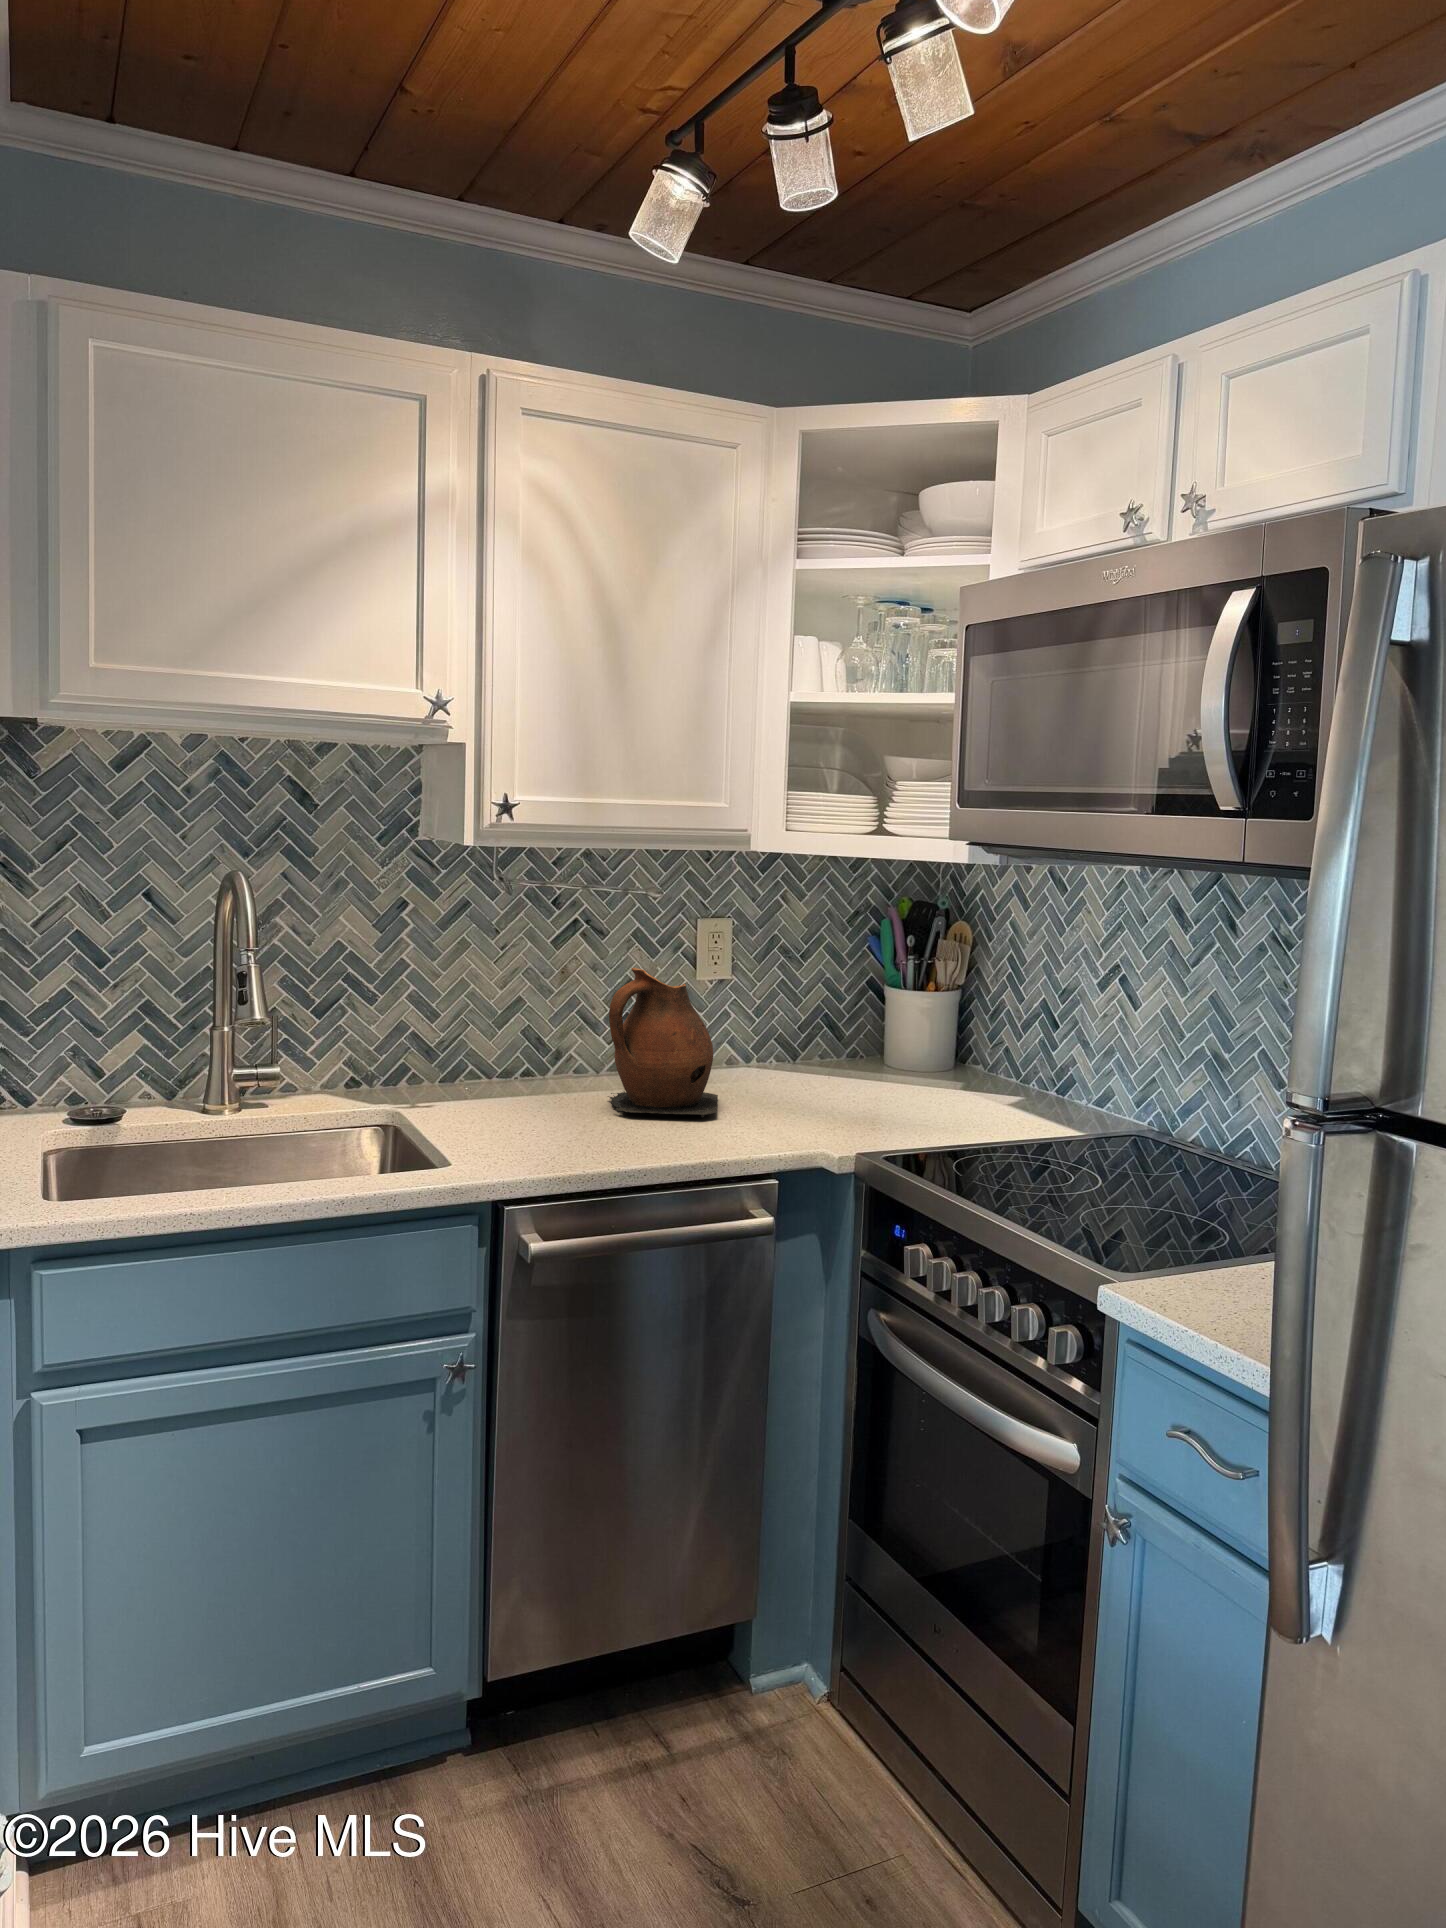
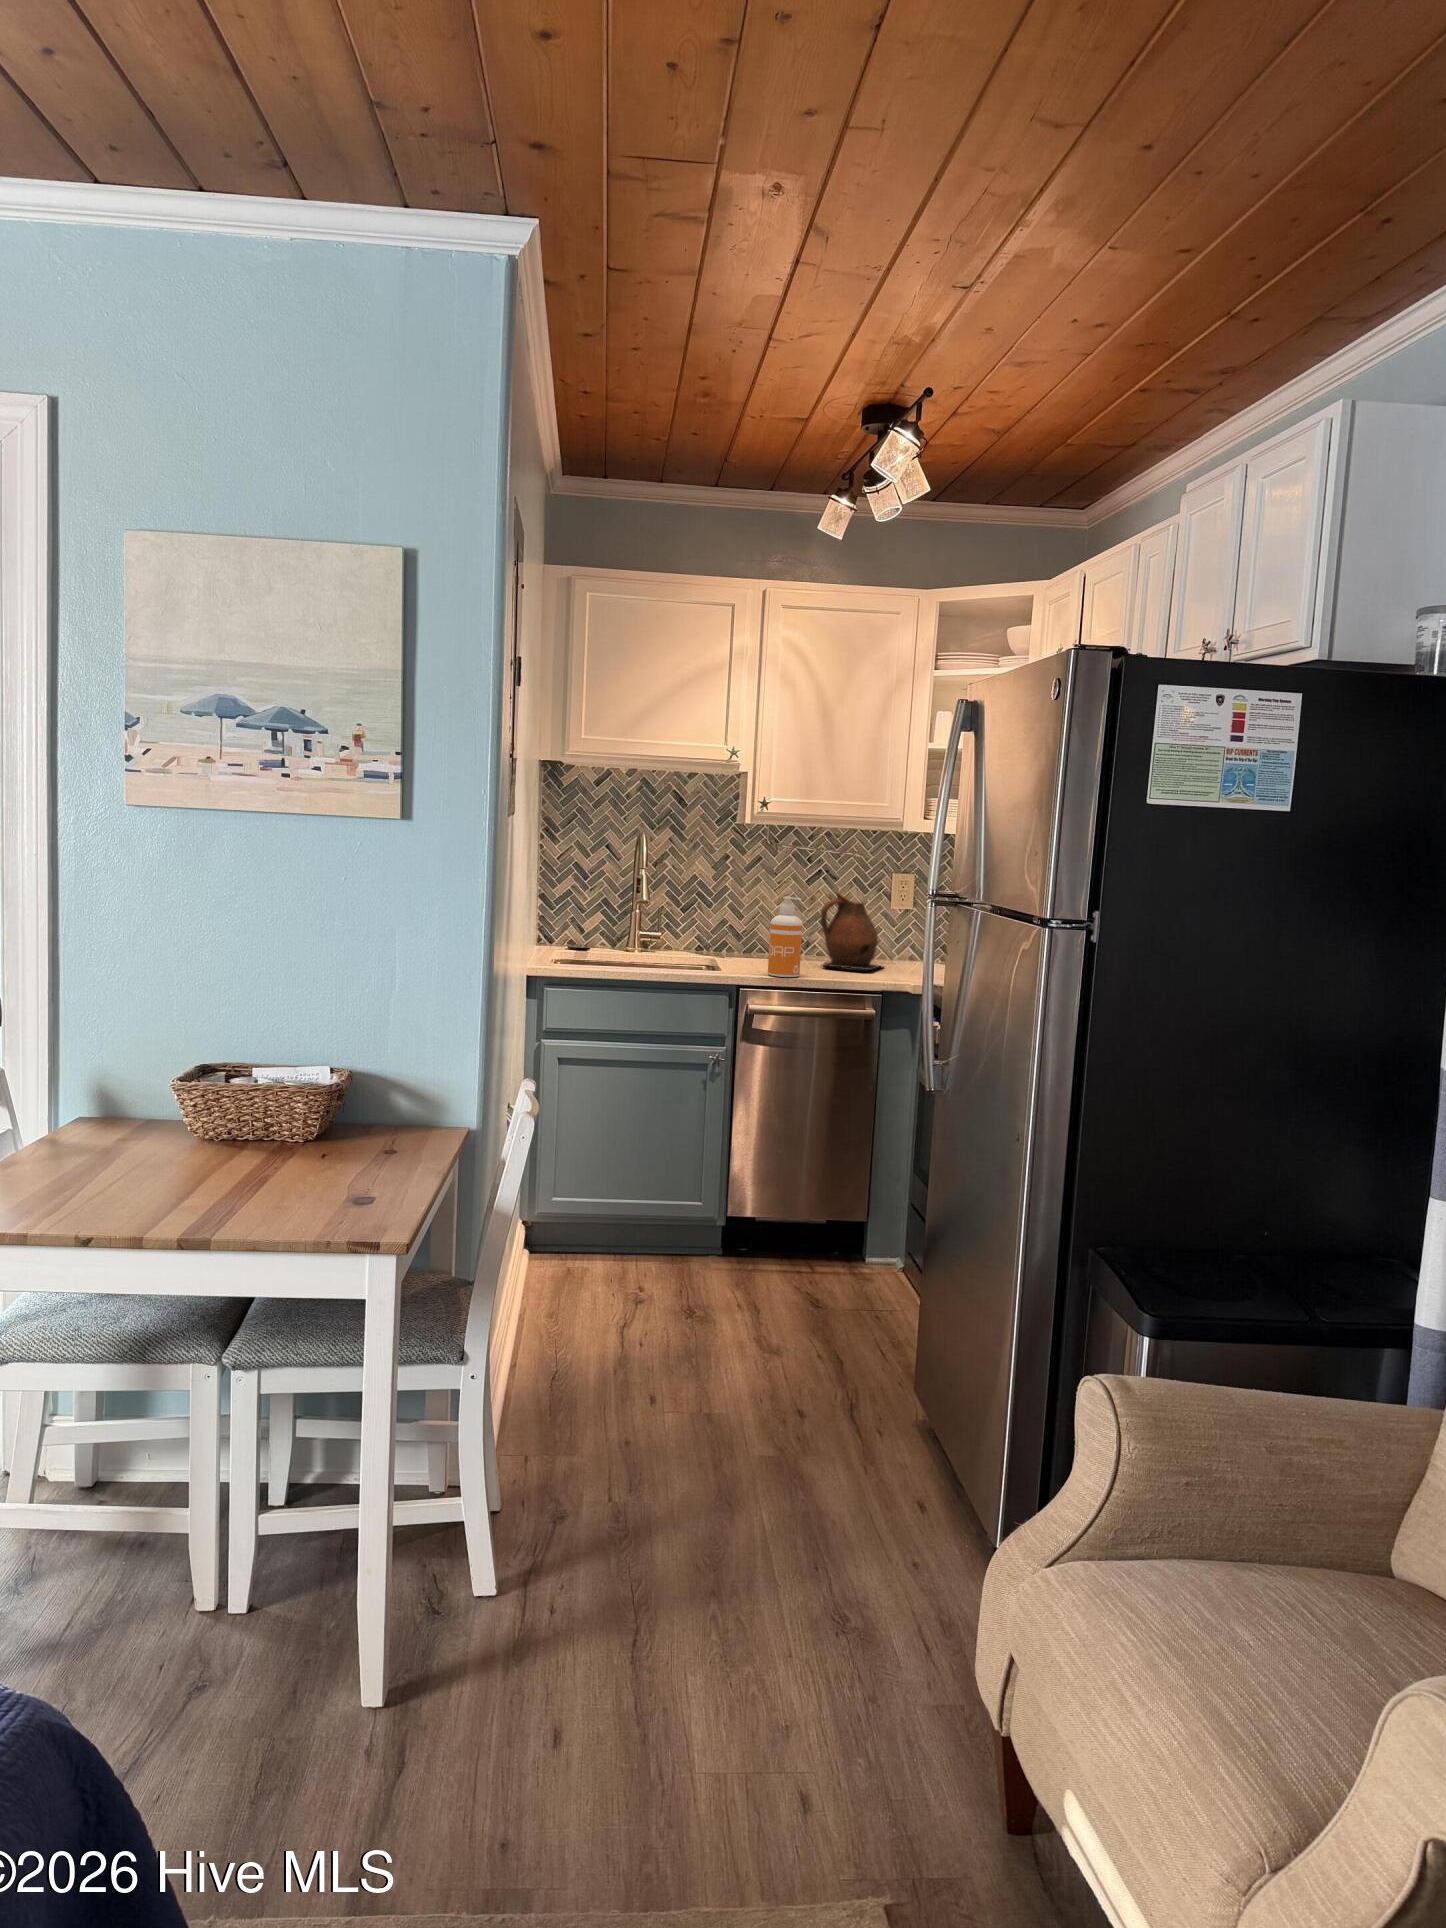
soap dispenser: none [541,994,606,1161] -> present [768,896,802,977]

